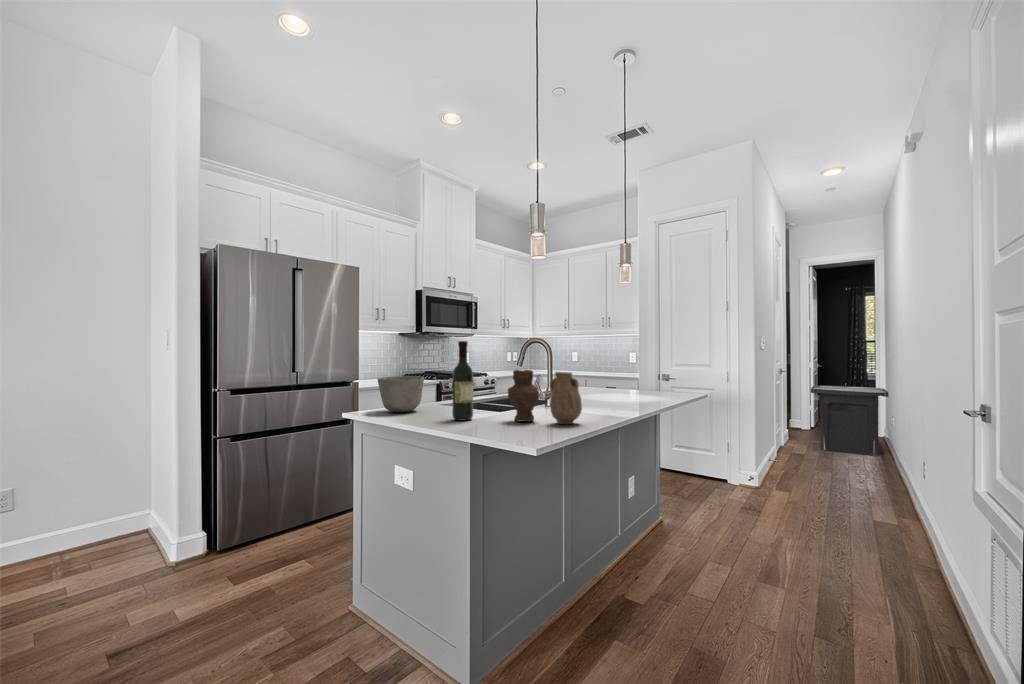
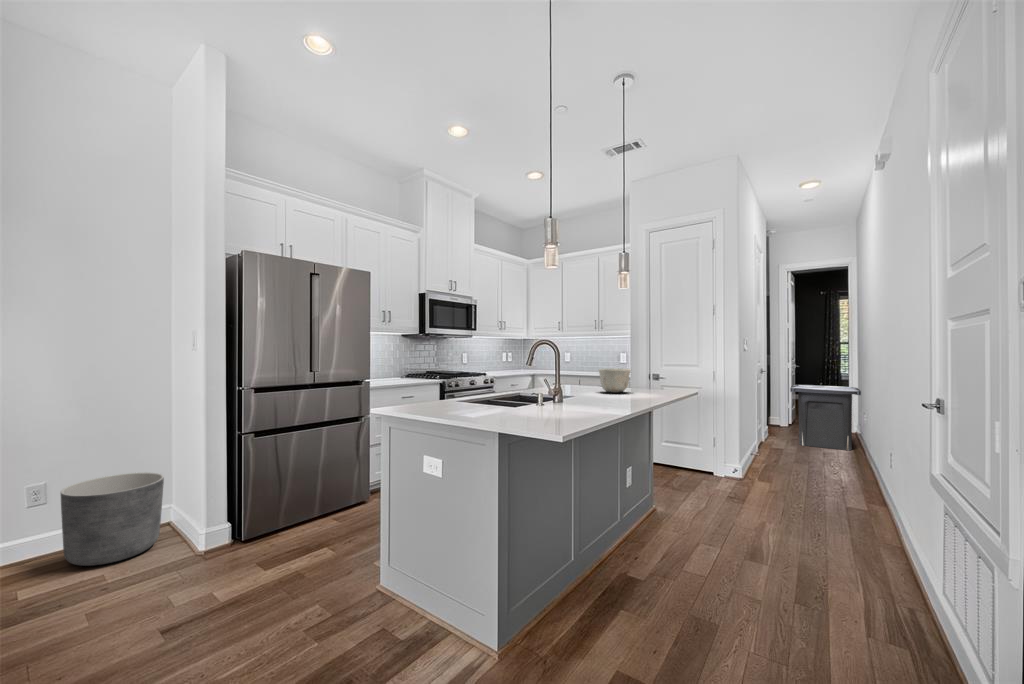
wine bottle: present [452,341,473,420] -> none [480,344,498,414]
vase: present [508,370,582,424] -> none [529,370,595,417]
ceramic bowl: present [377,376,424,412] -> present [599,369,631,393]
planter: none [24,477,137,577] -> present [61,472,164,566]

